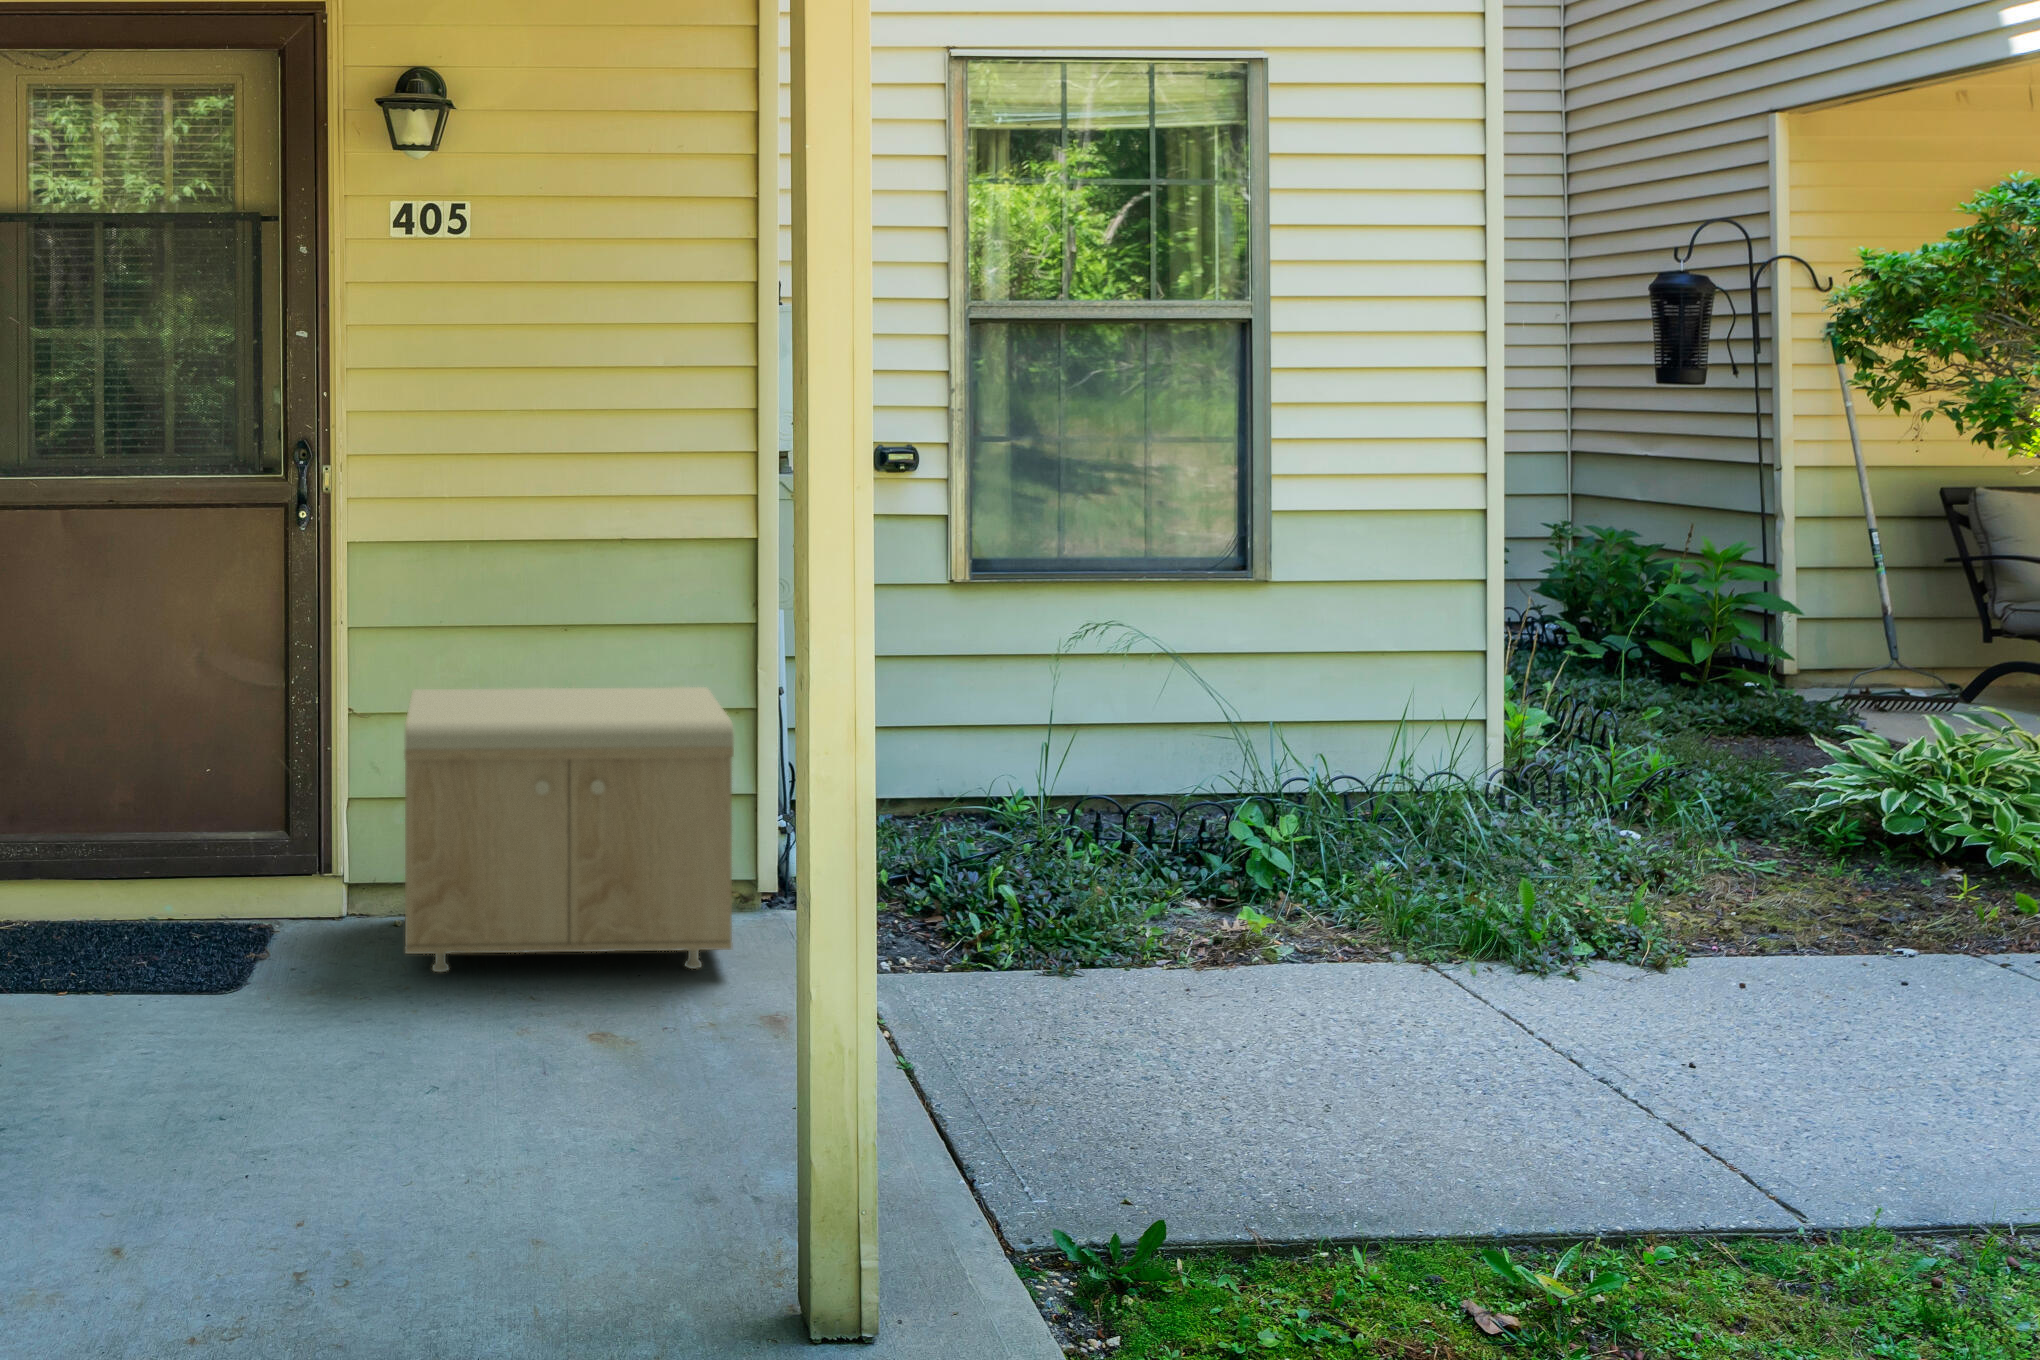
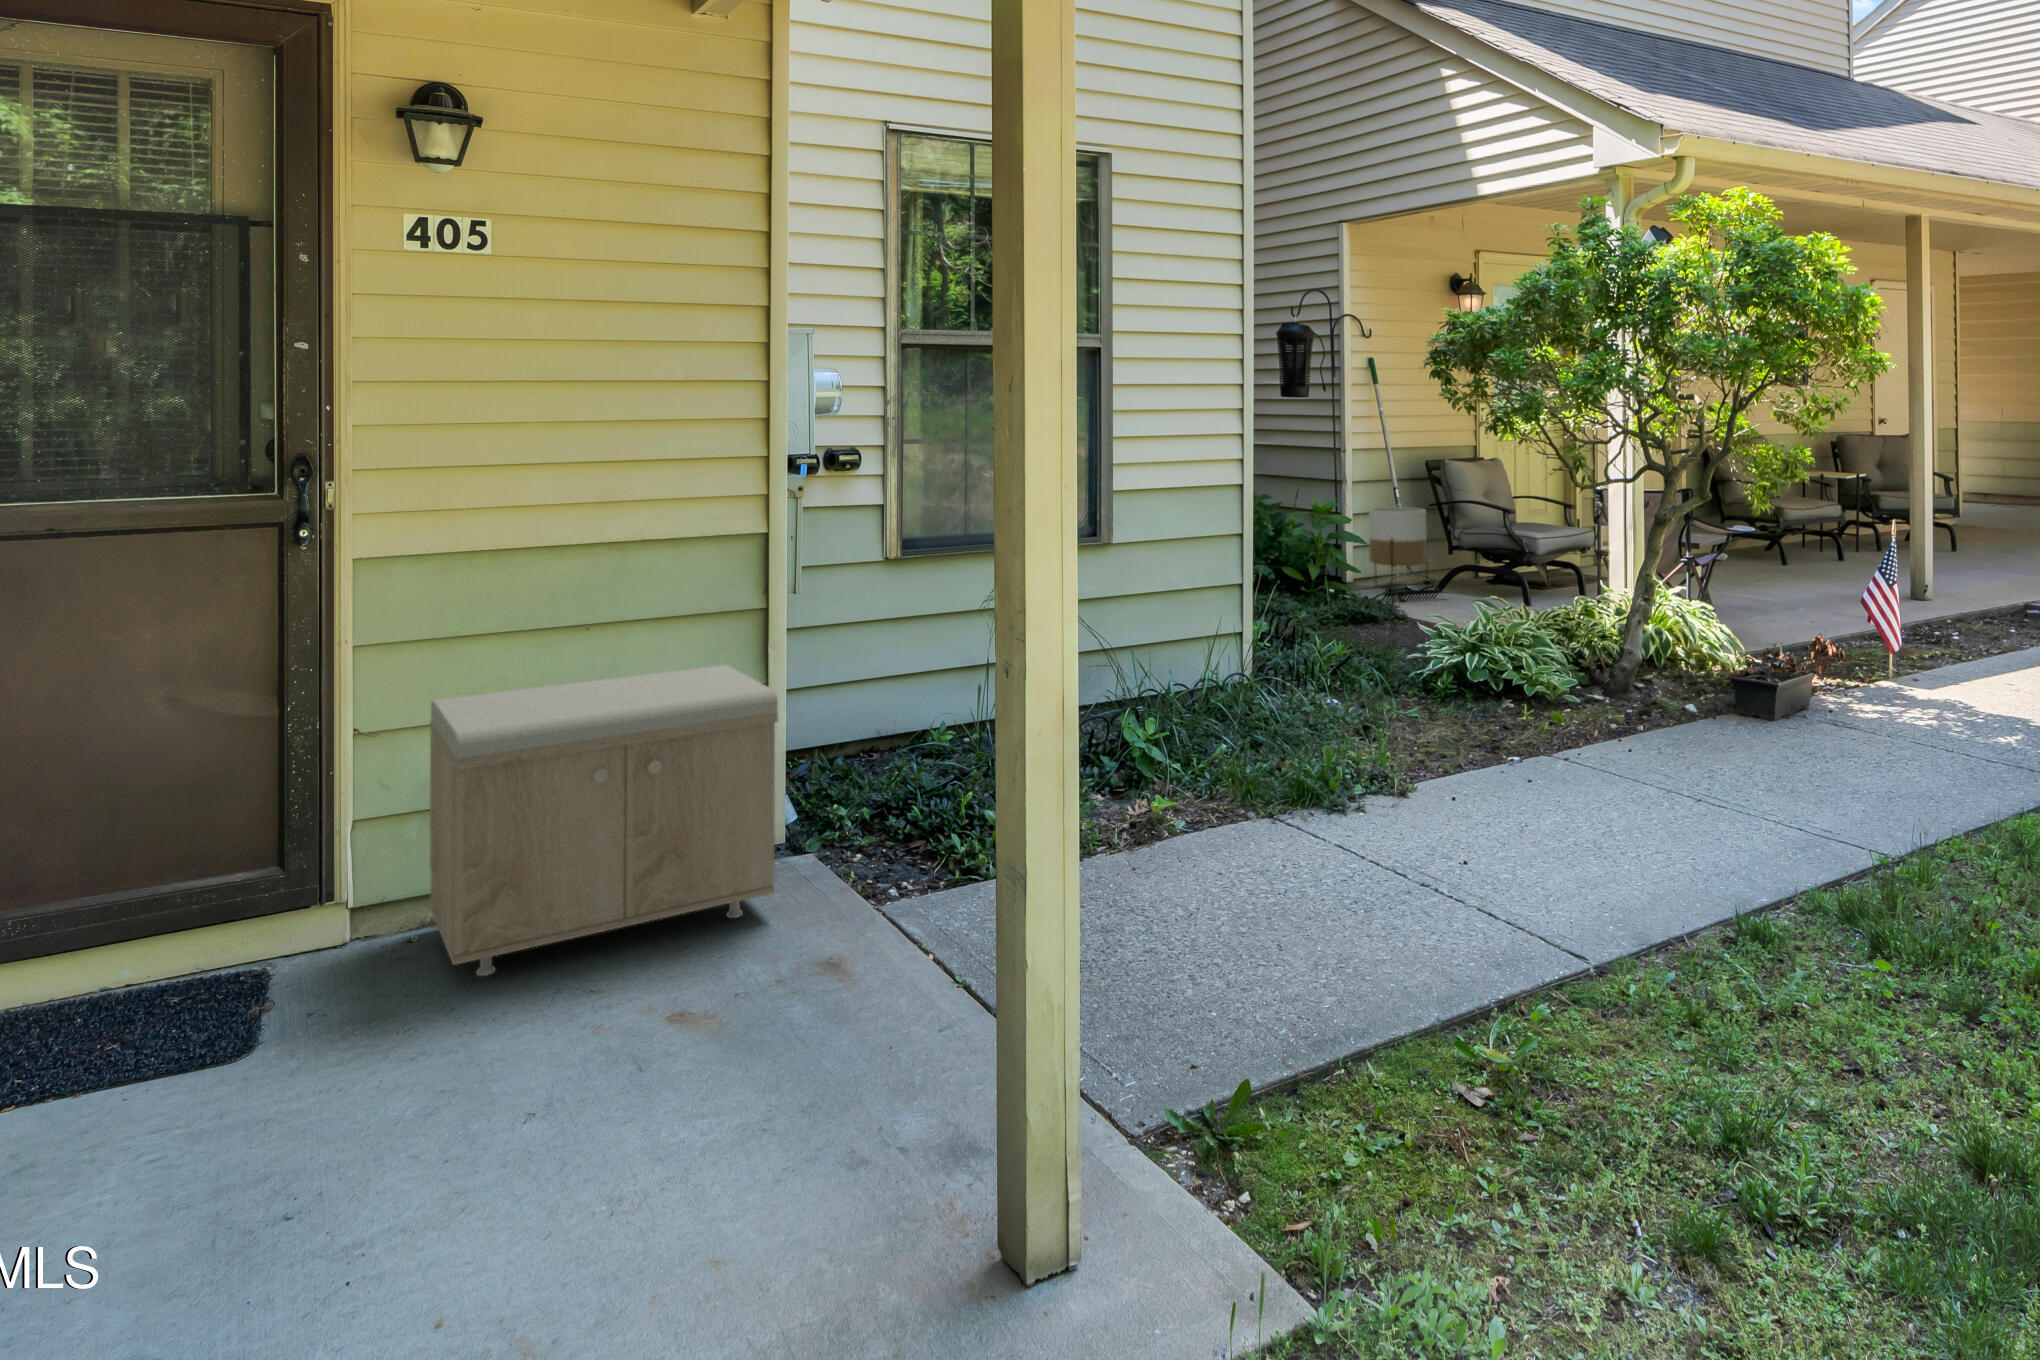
planter: none [1810,561,1930,701] -> present [1369,507,1428,586]

